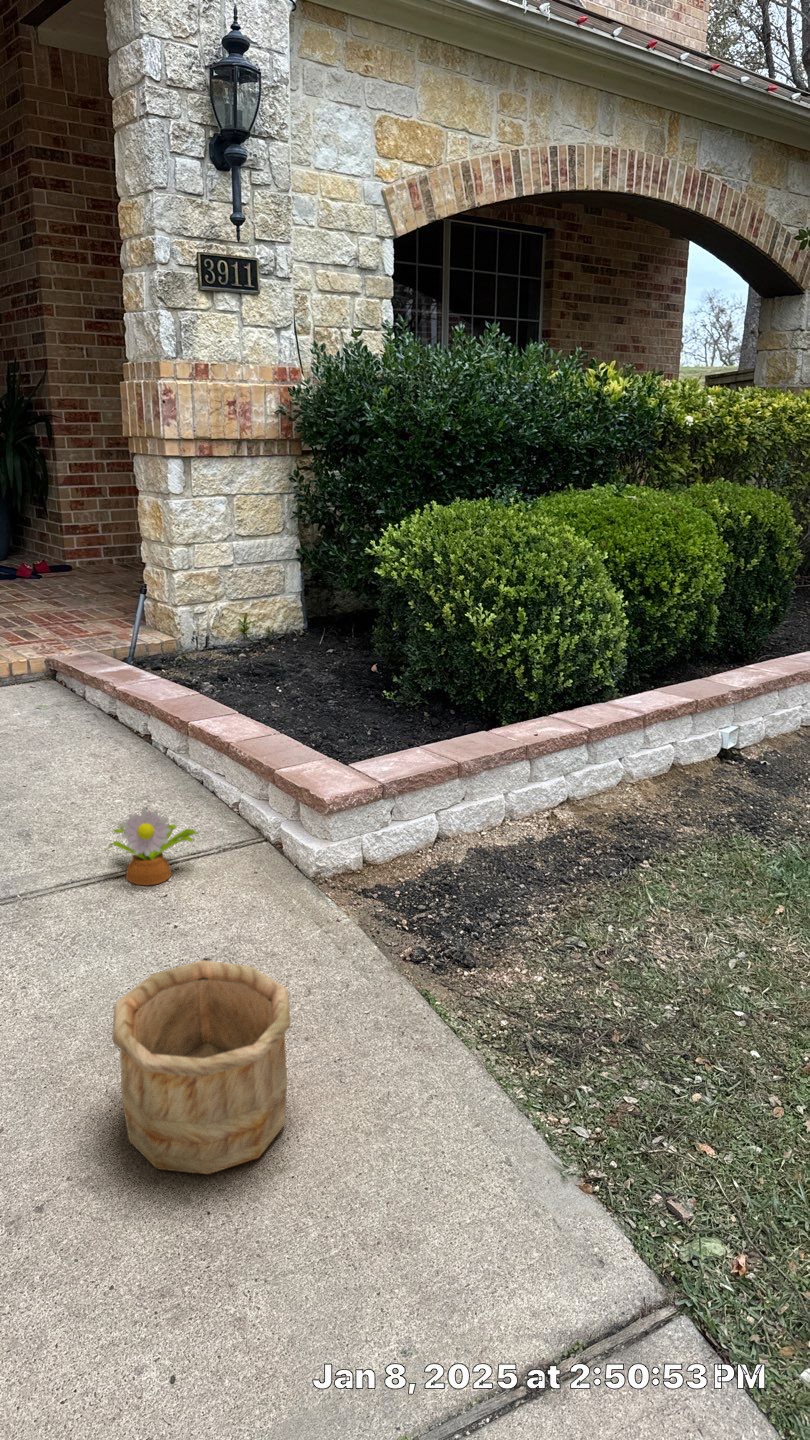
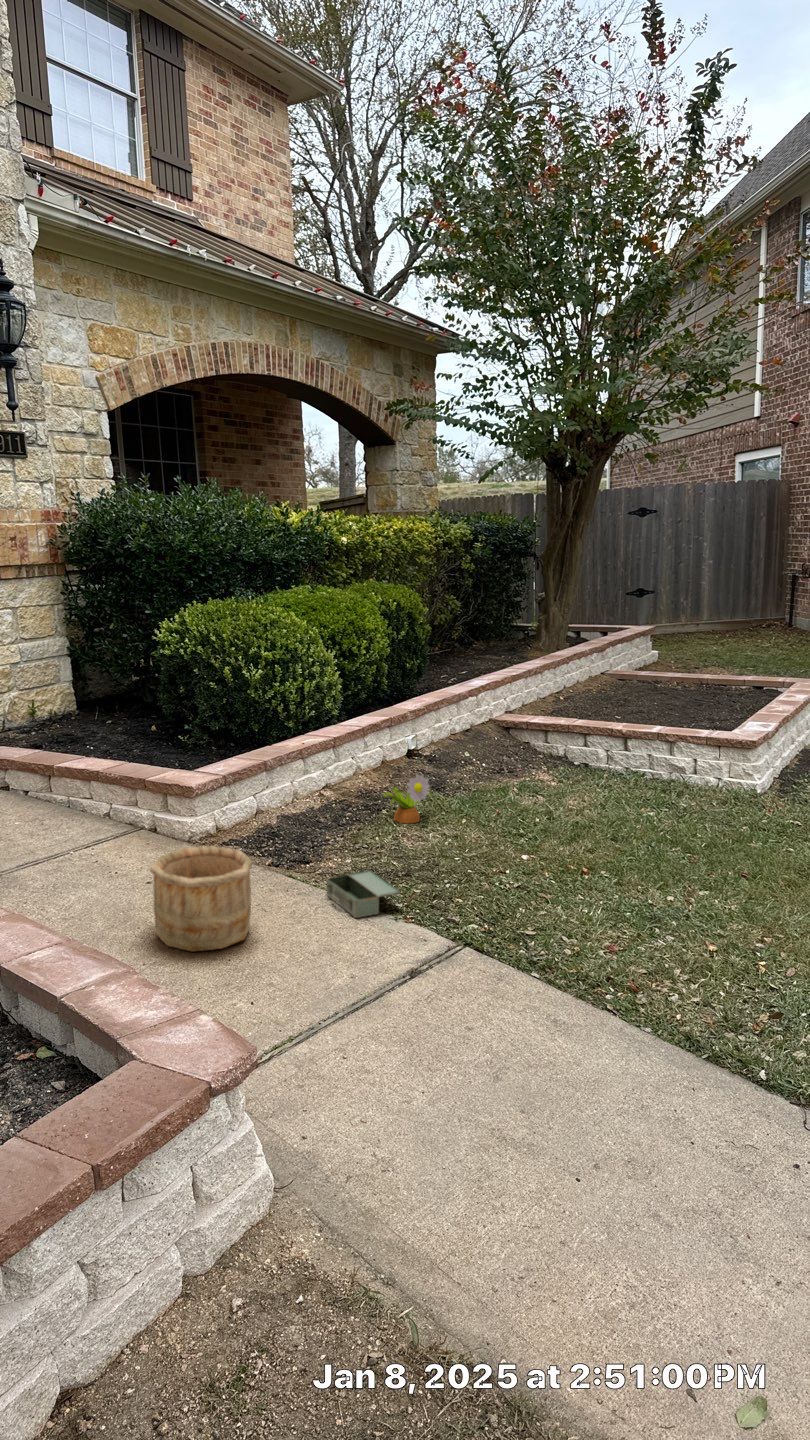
decorative plant: present [105,808,197,885] -> present [383,774,430,824]
toolbox: none [459,1025,576,1137] -> present [326,870,400,918]

